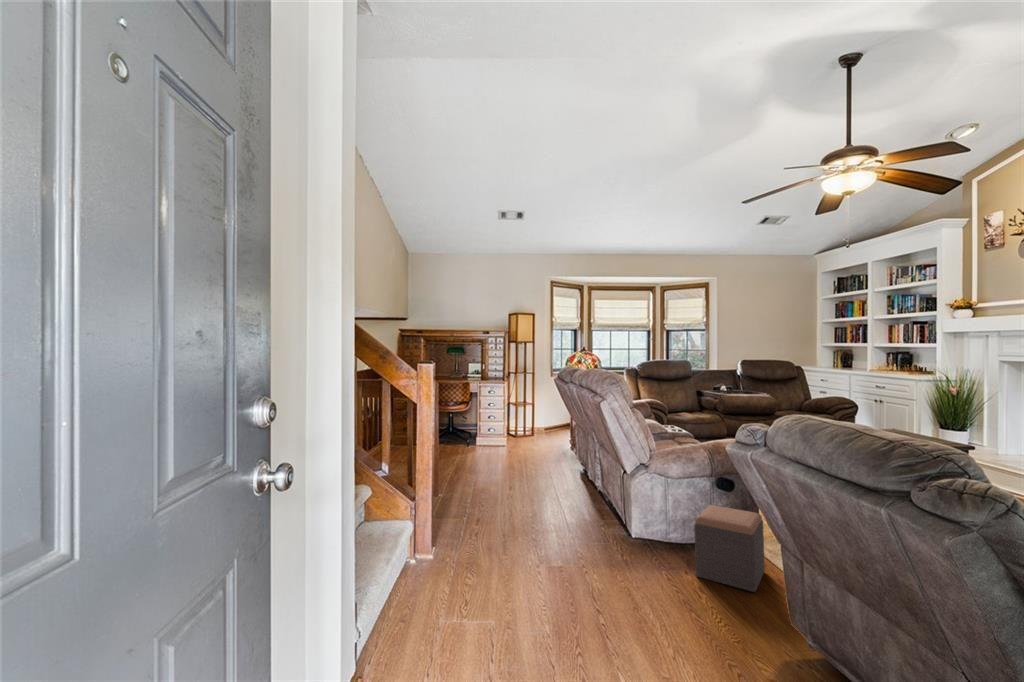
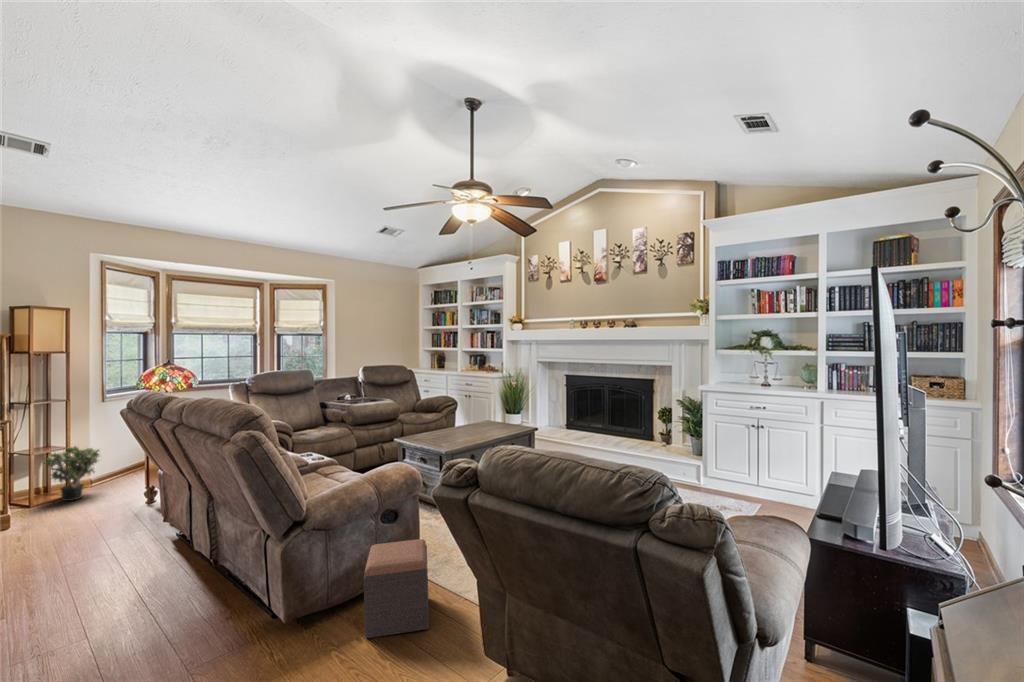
potted plant: none [522,403,550,438] -> present [44,446,99,501]

